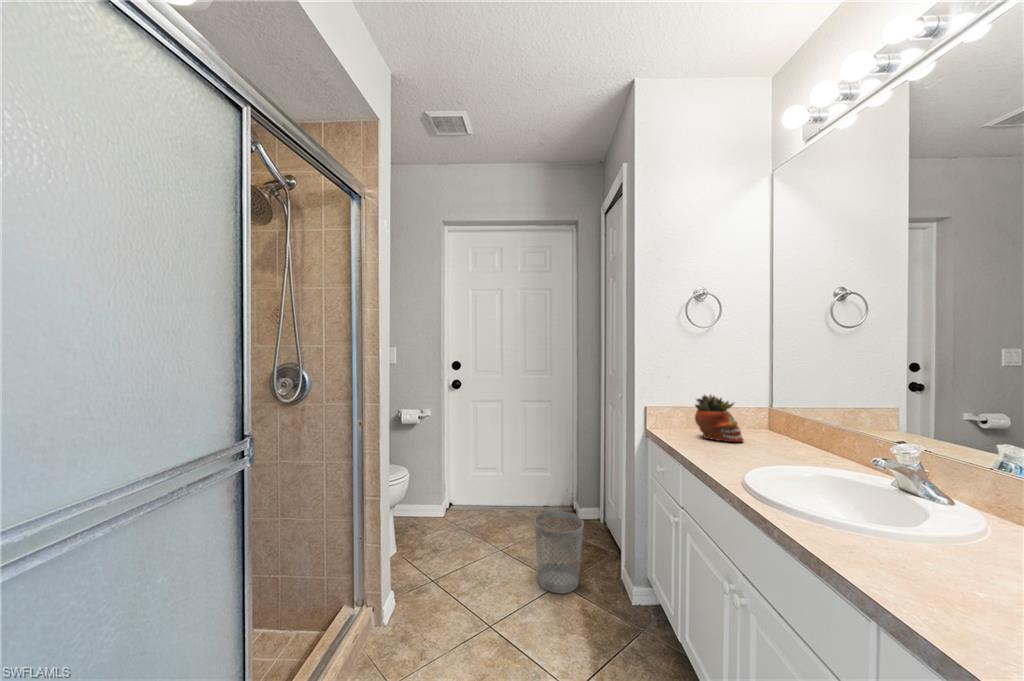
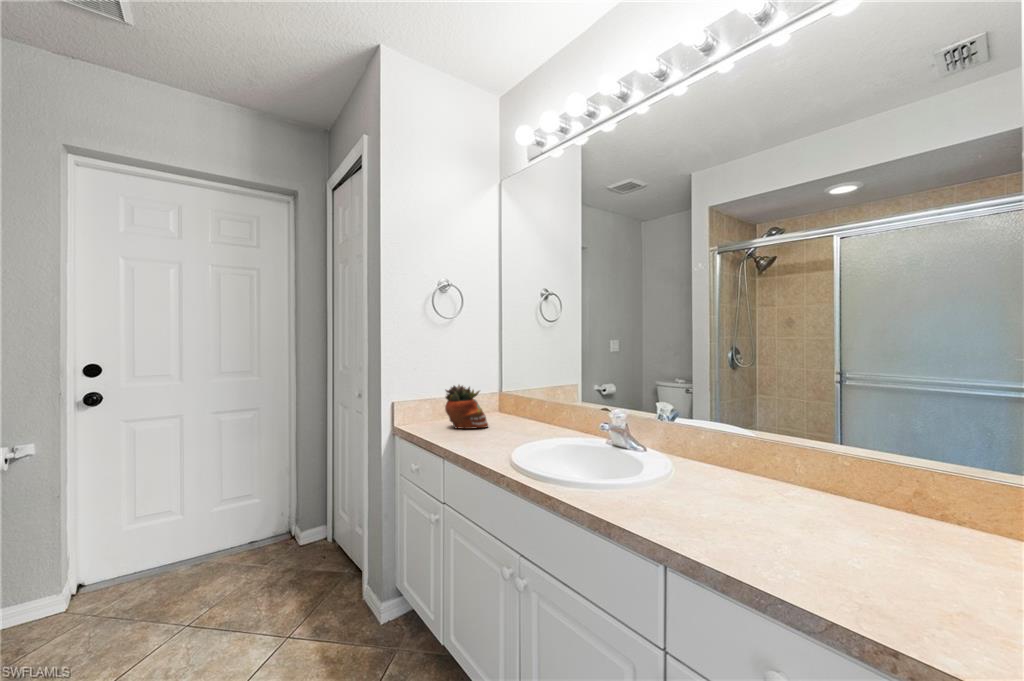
wastebasket: present [534,511,584,593] -> none [249,543,319,652]

